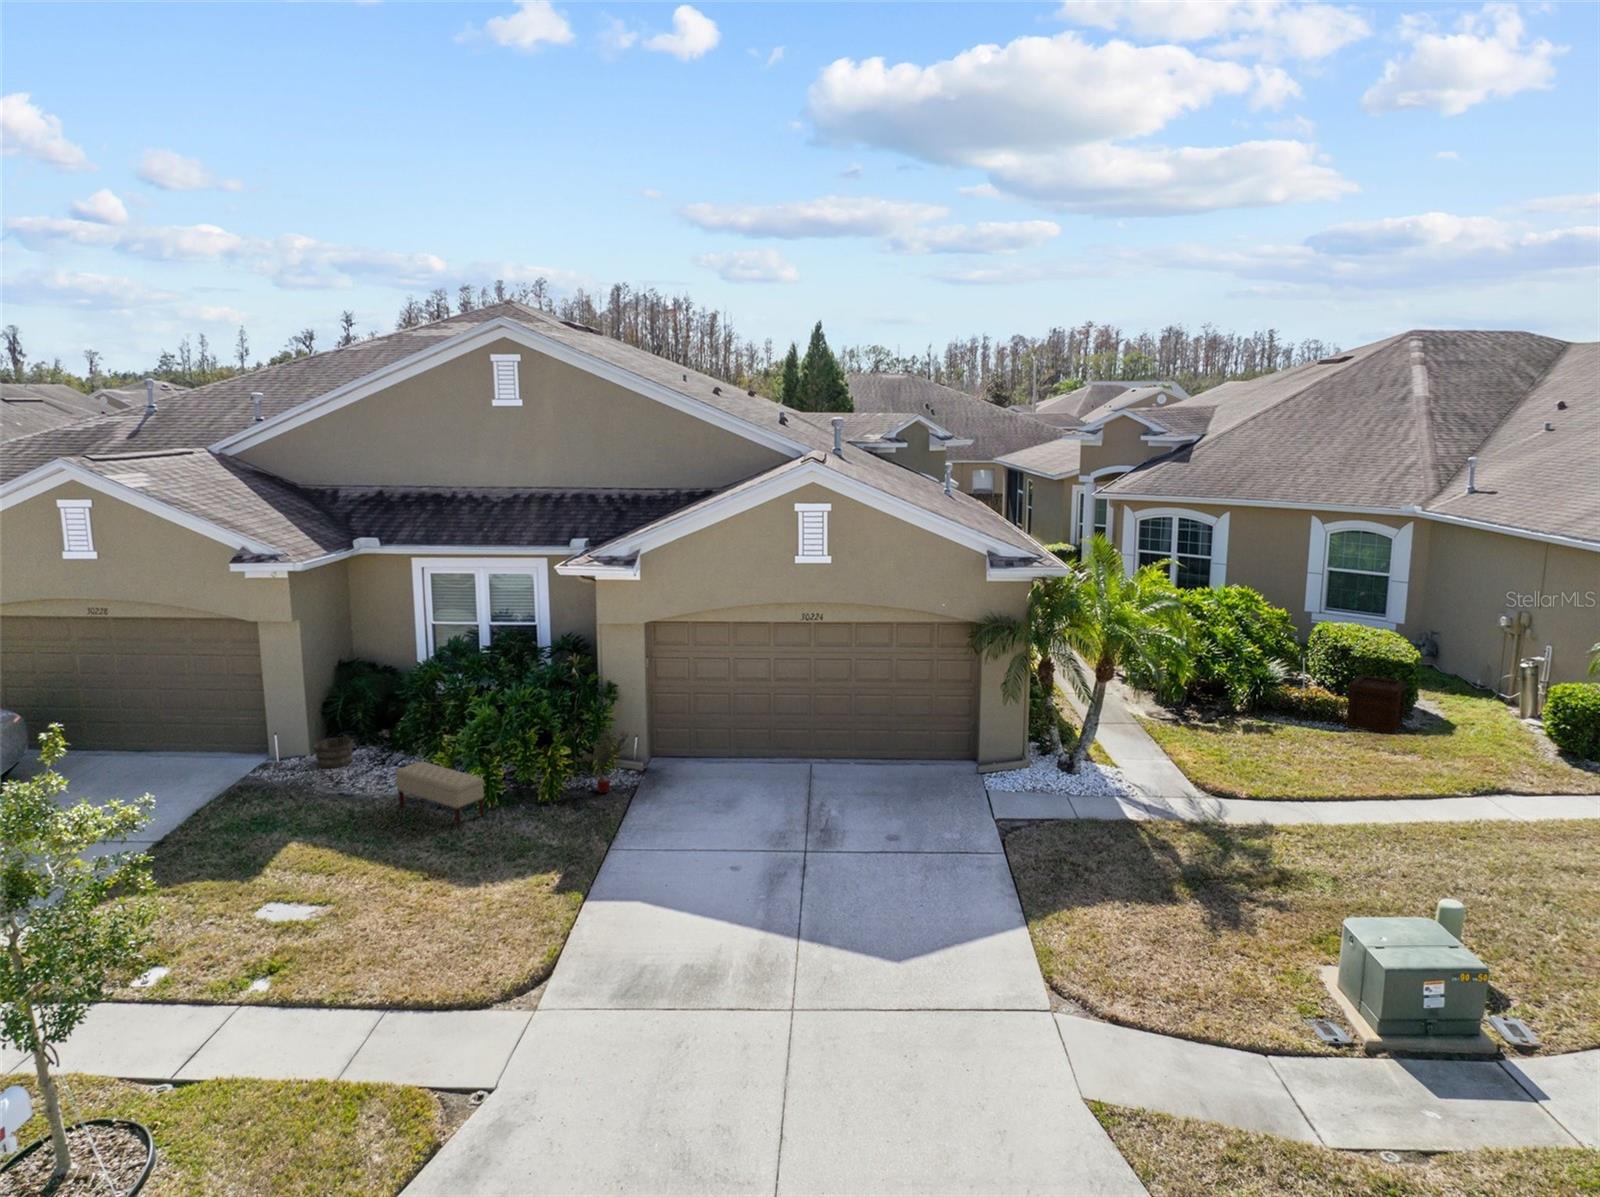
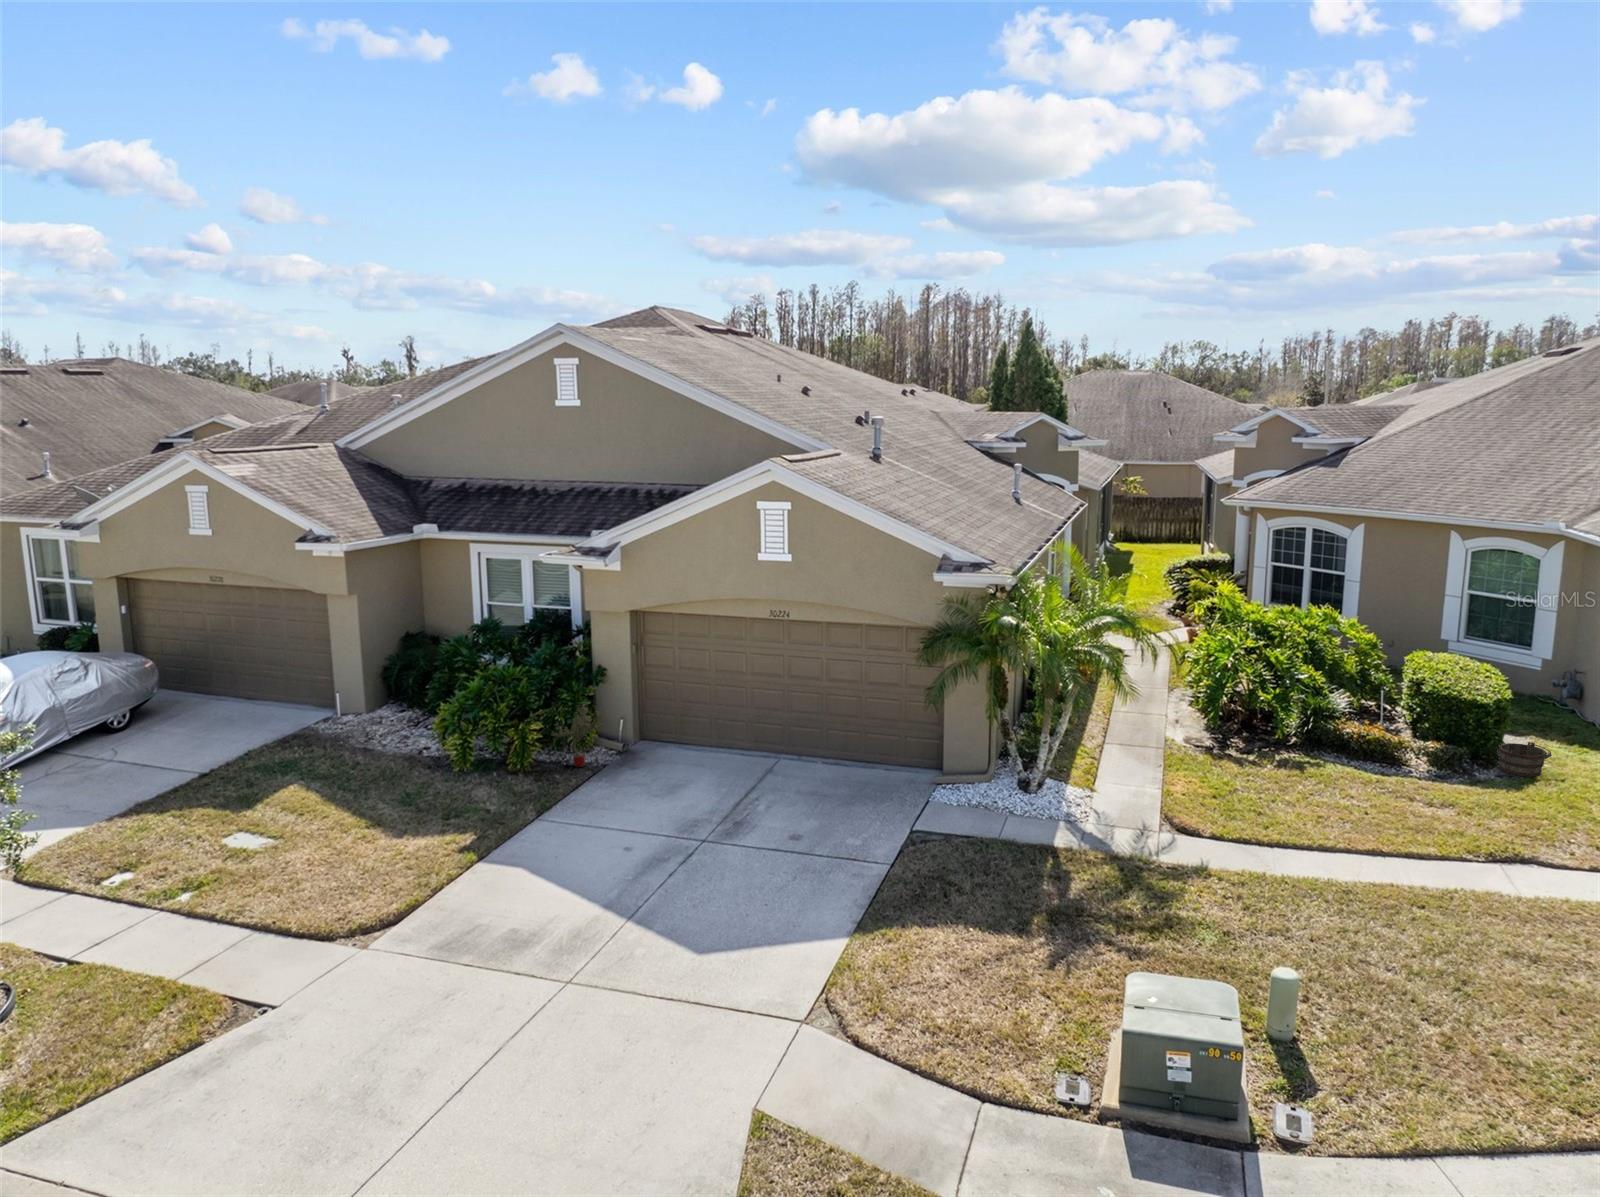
wooden crate: present [1346,675,1406,734] -> none [1399,711,1480,781]
bucket: present [314,735,355,768] -> present [1499,742,1552,777]
bench: present [395,762,484,826] -> none [399,724,463,785]

